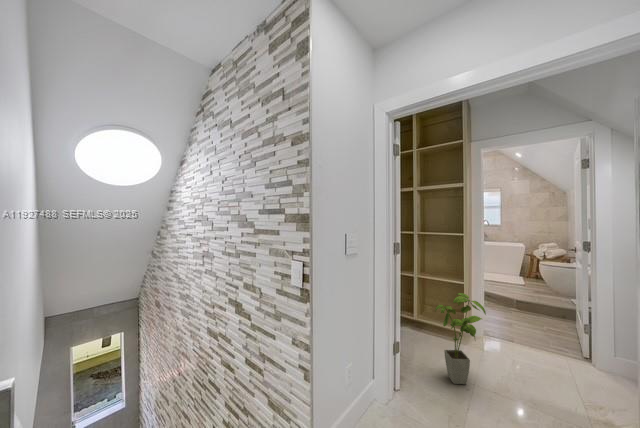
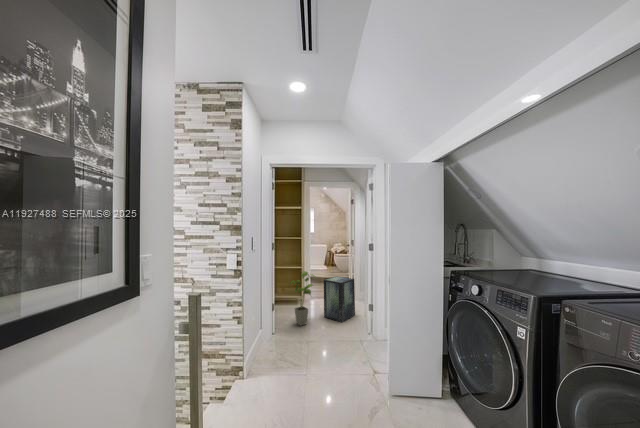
storage box: none [505,312,590,414] -> present [324,276,355,322]

